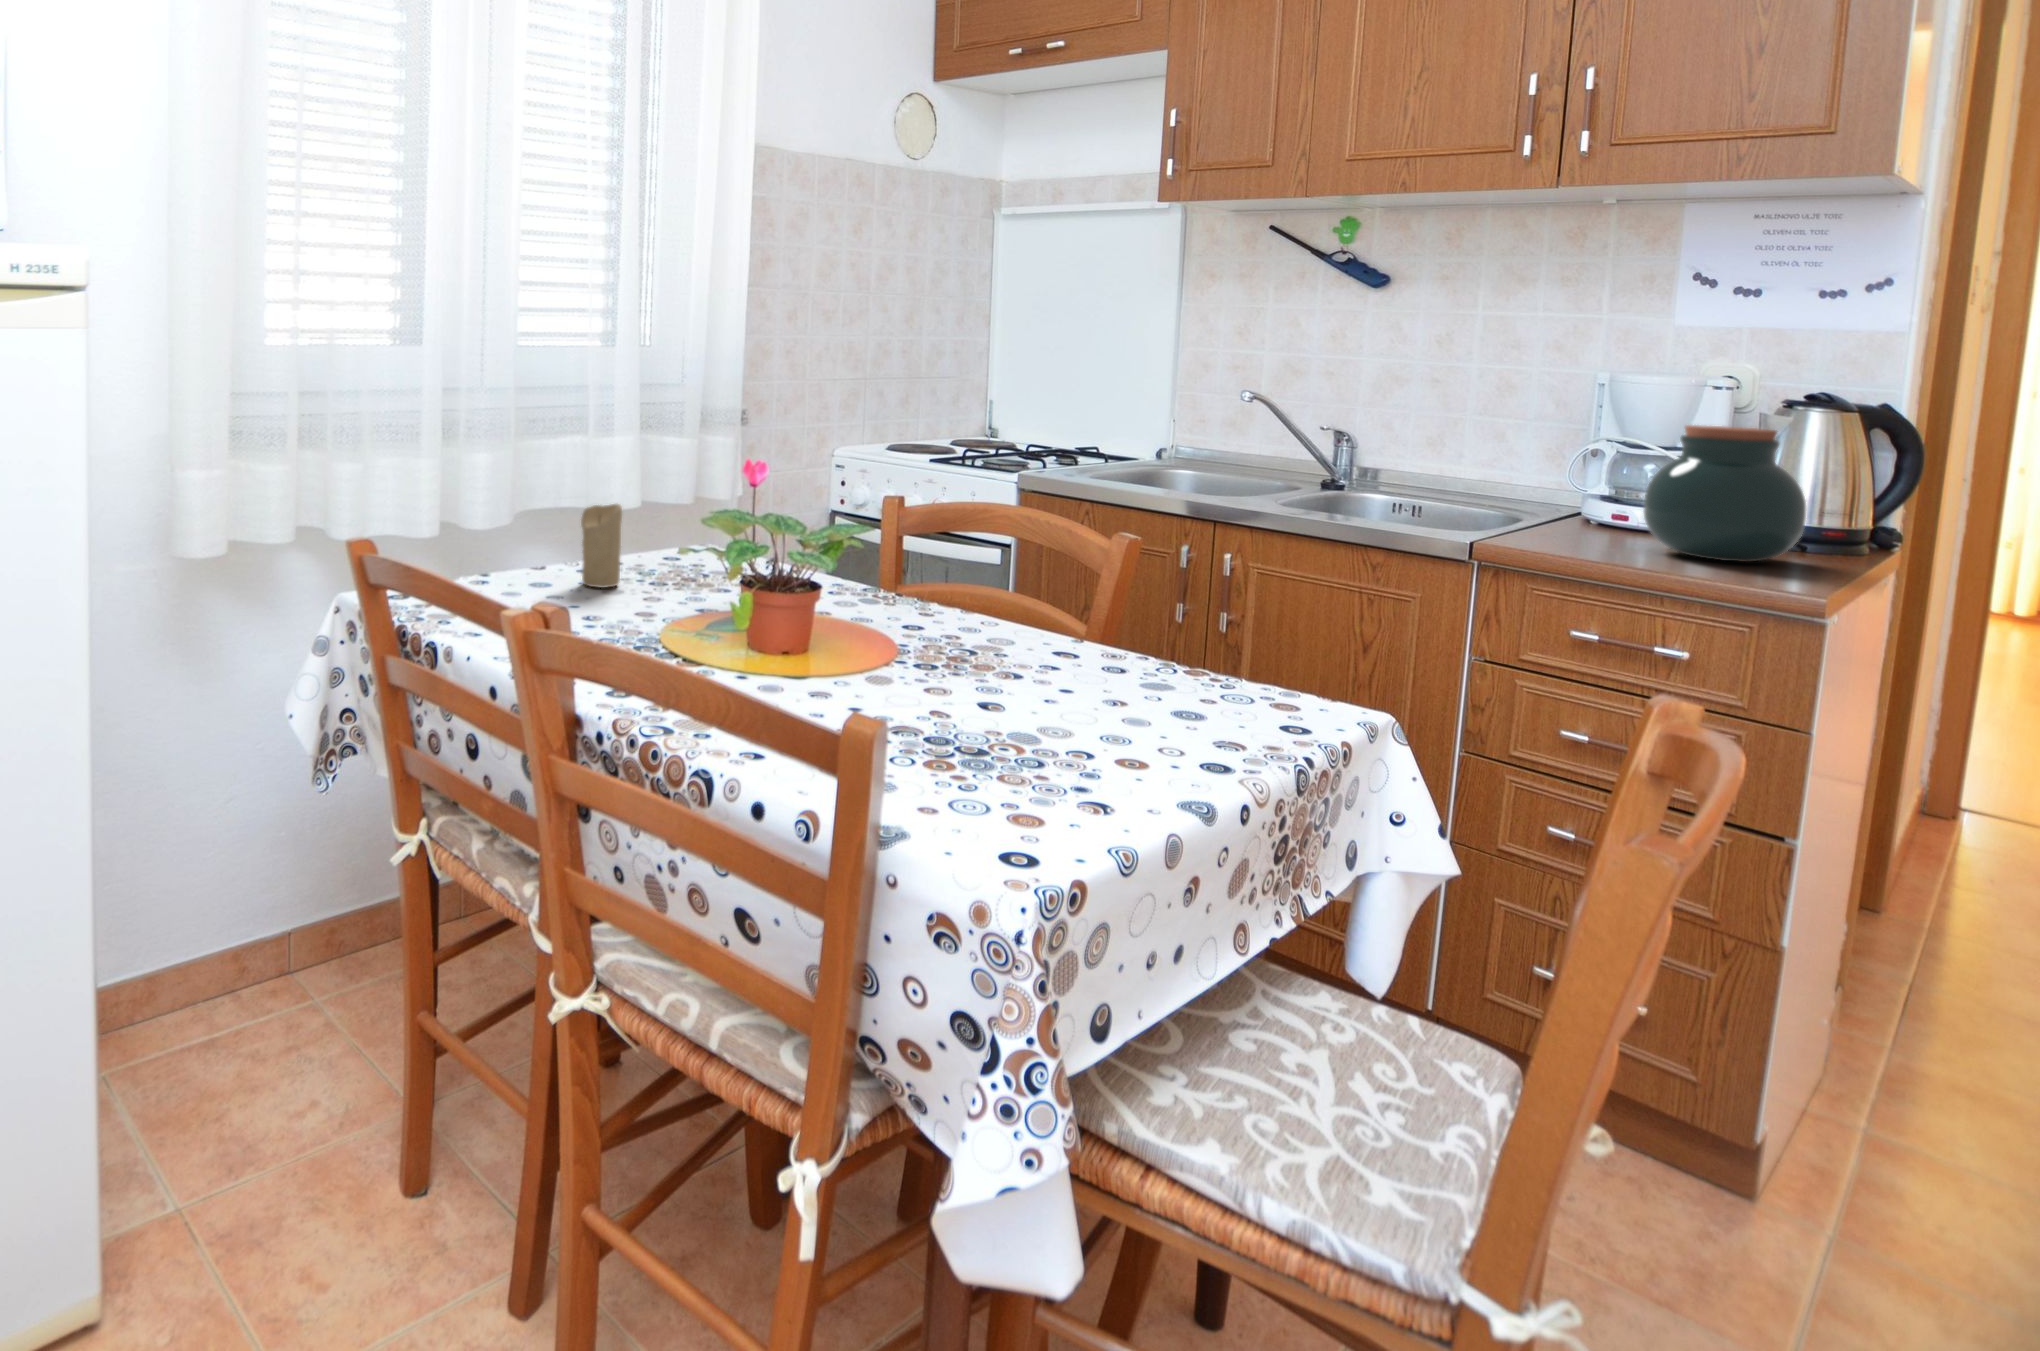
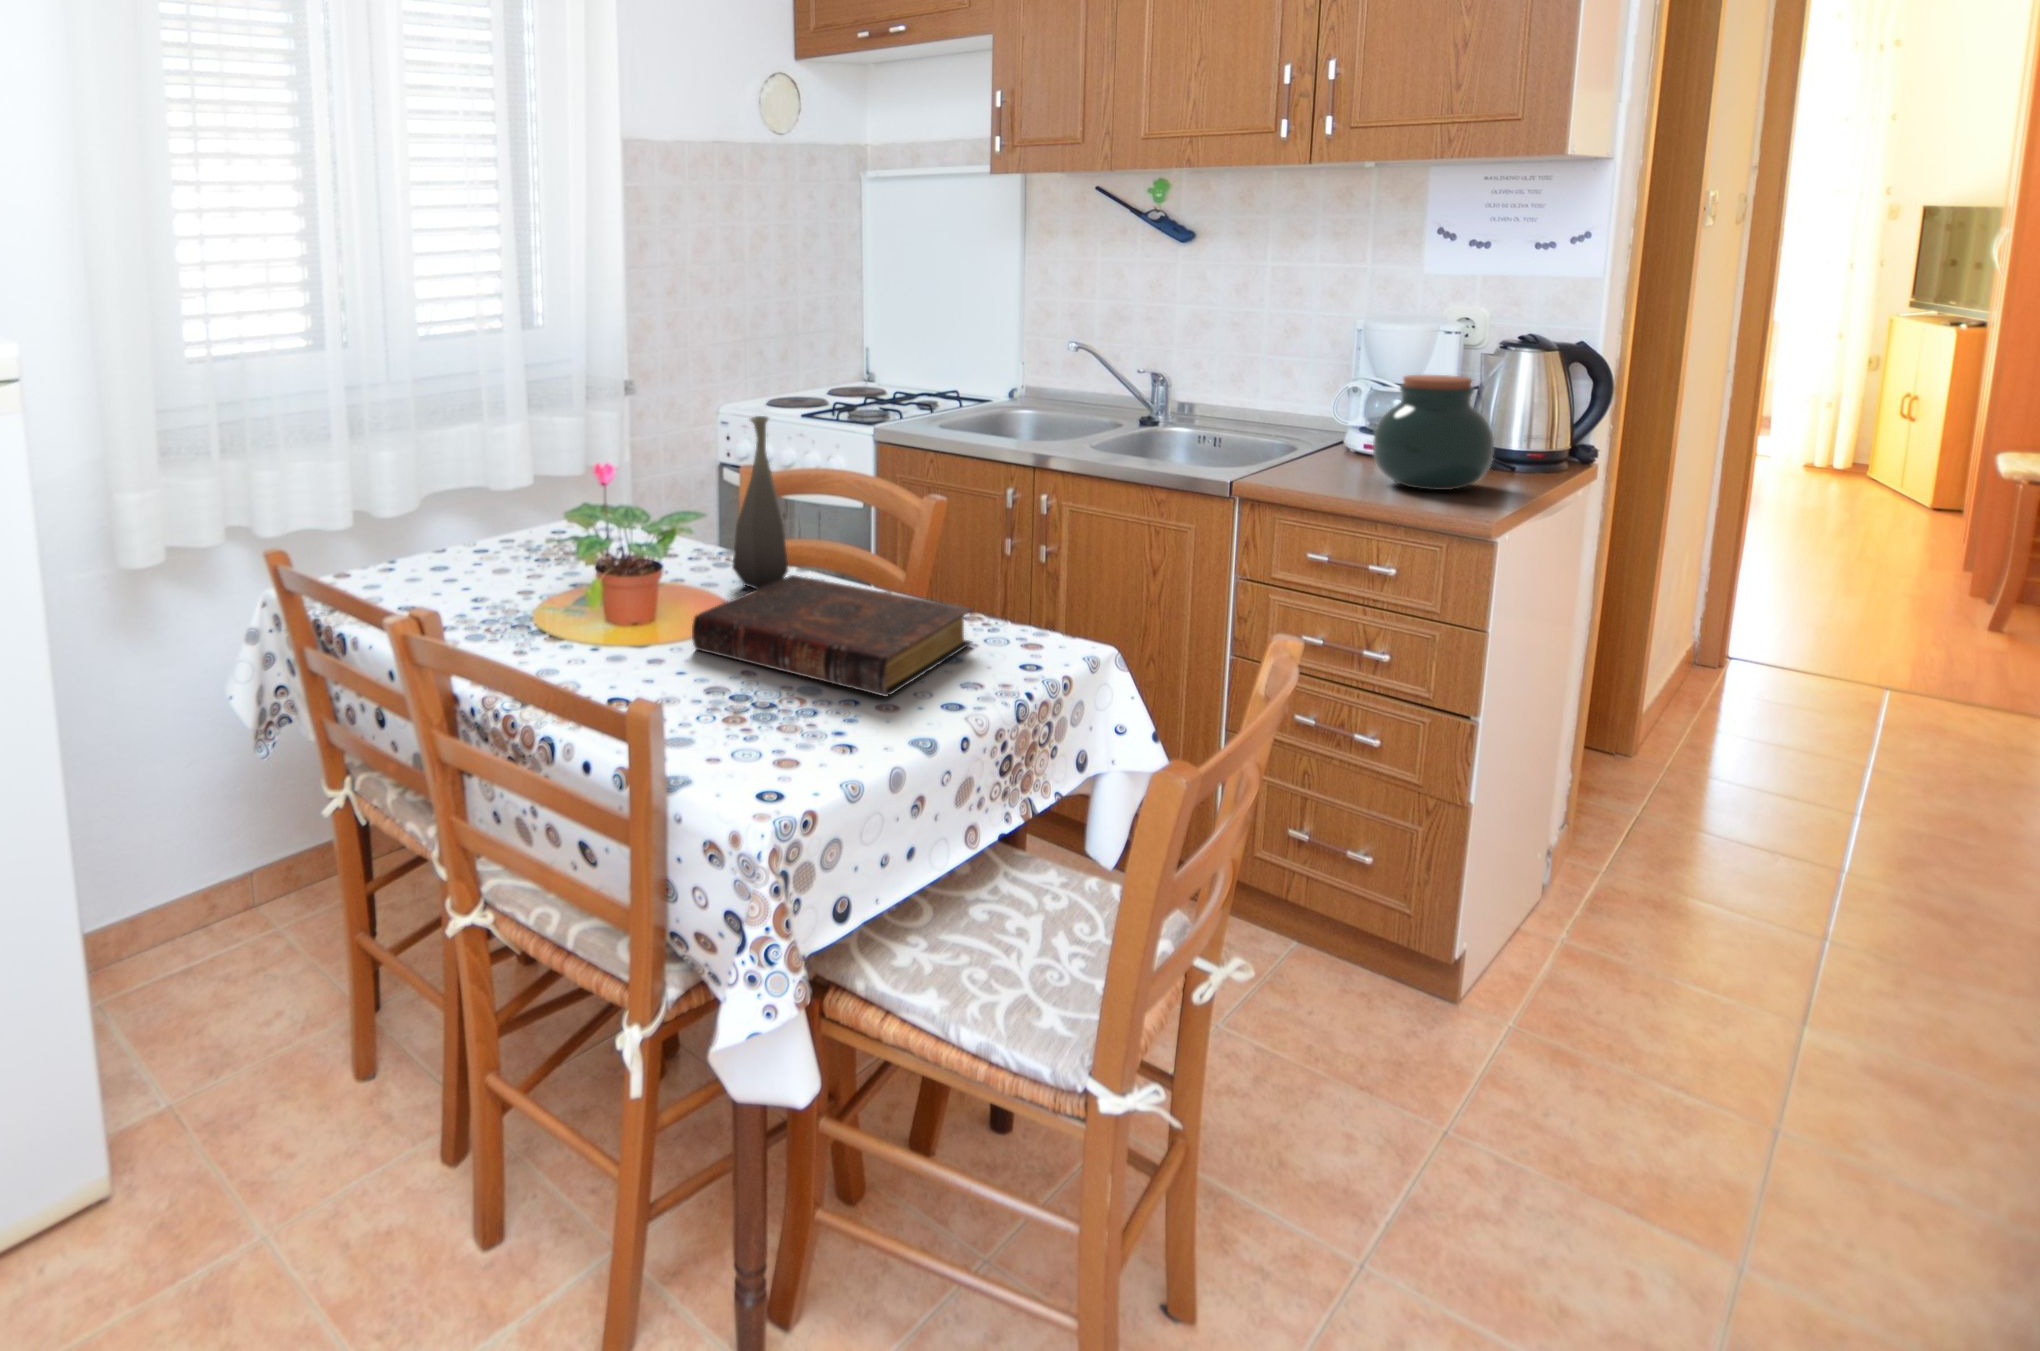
bottle: none [893,417,963,624] -> present [732,416,788,589]
candle: present [581,504,622,588] -> none [468,499,505,572]
book: none [866,605,1218,748] -> present [692,575,972,697]

